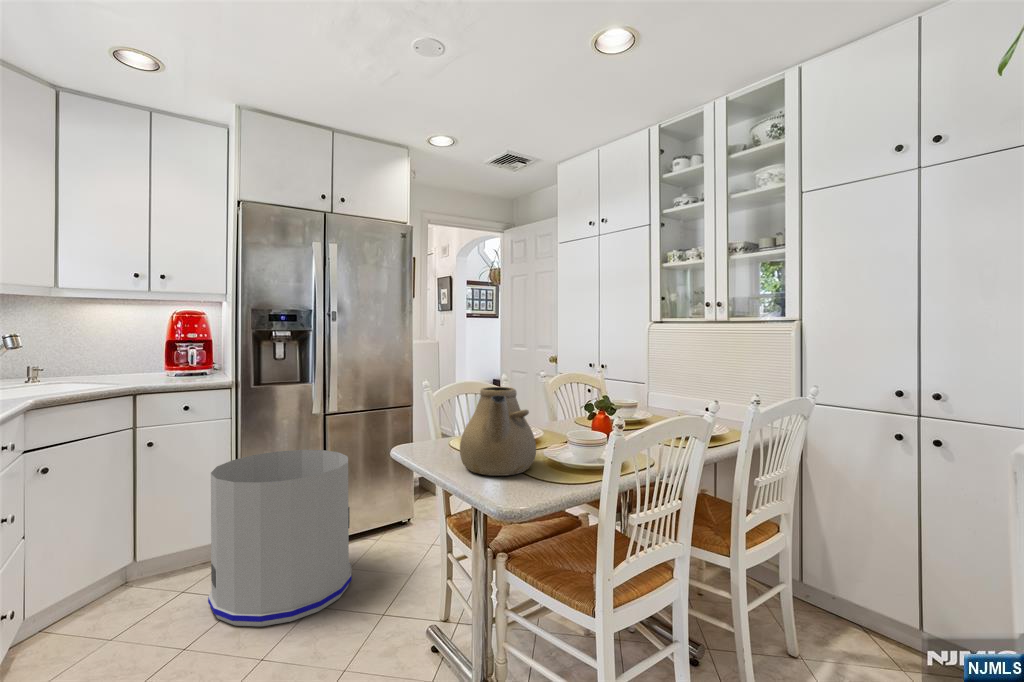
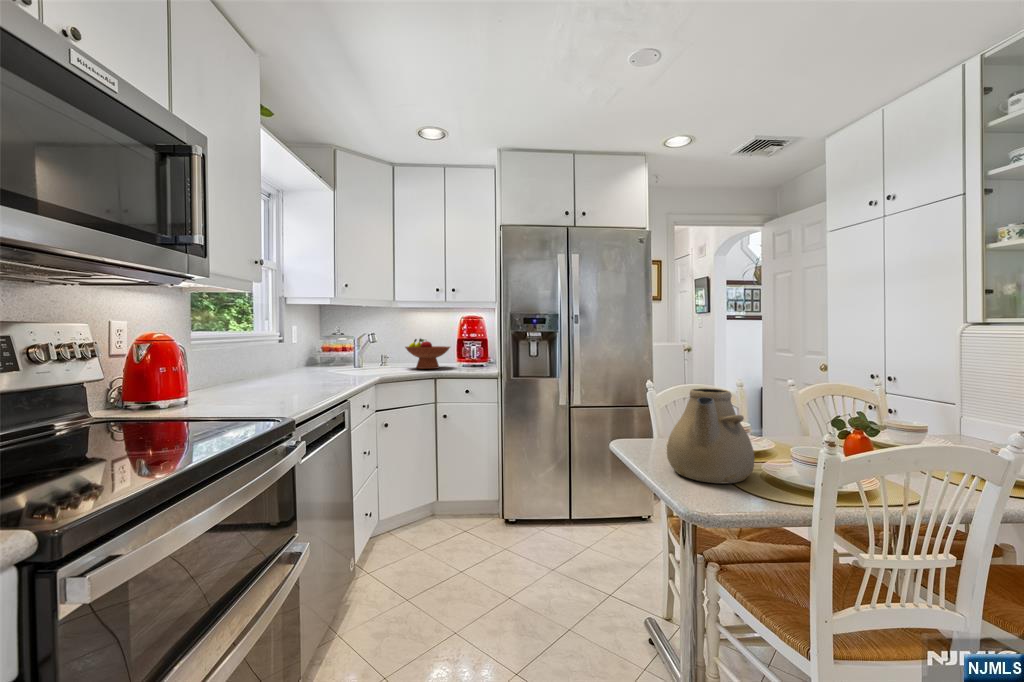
fruit bowl: none [76,340,156,382] -> present [405,339,450,369]
trash can: present [208,450,352,626] -> none [476,433,586,578]

